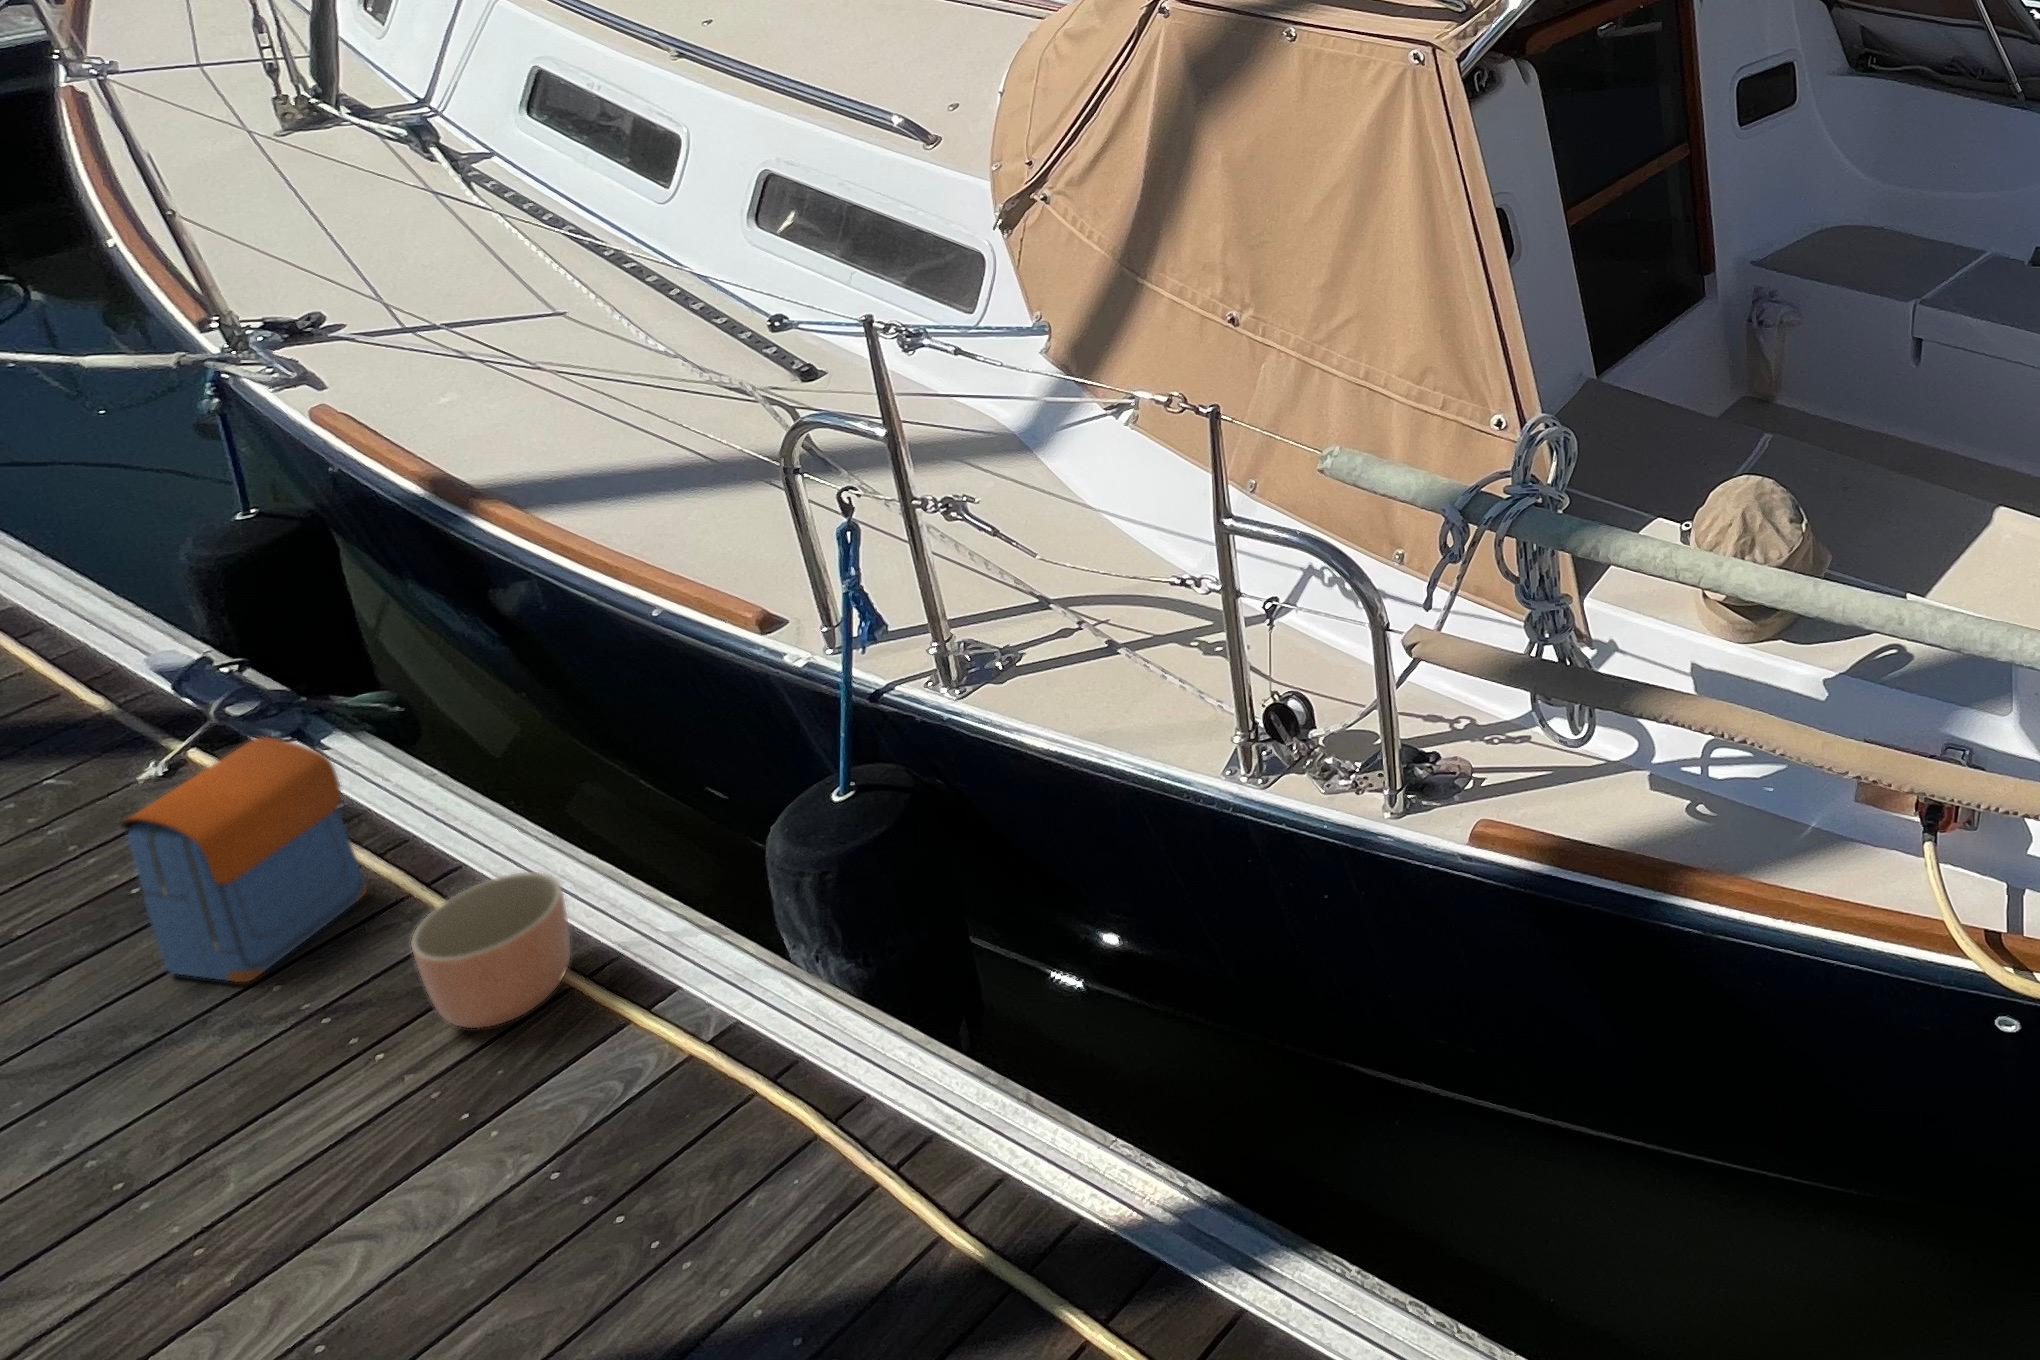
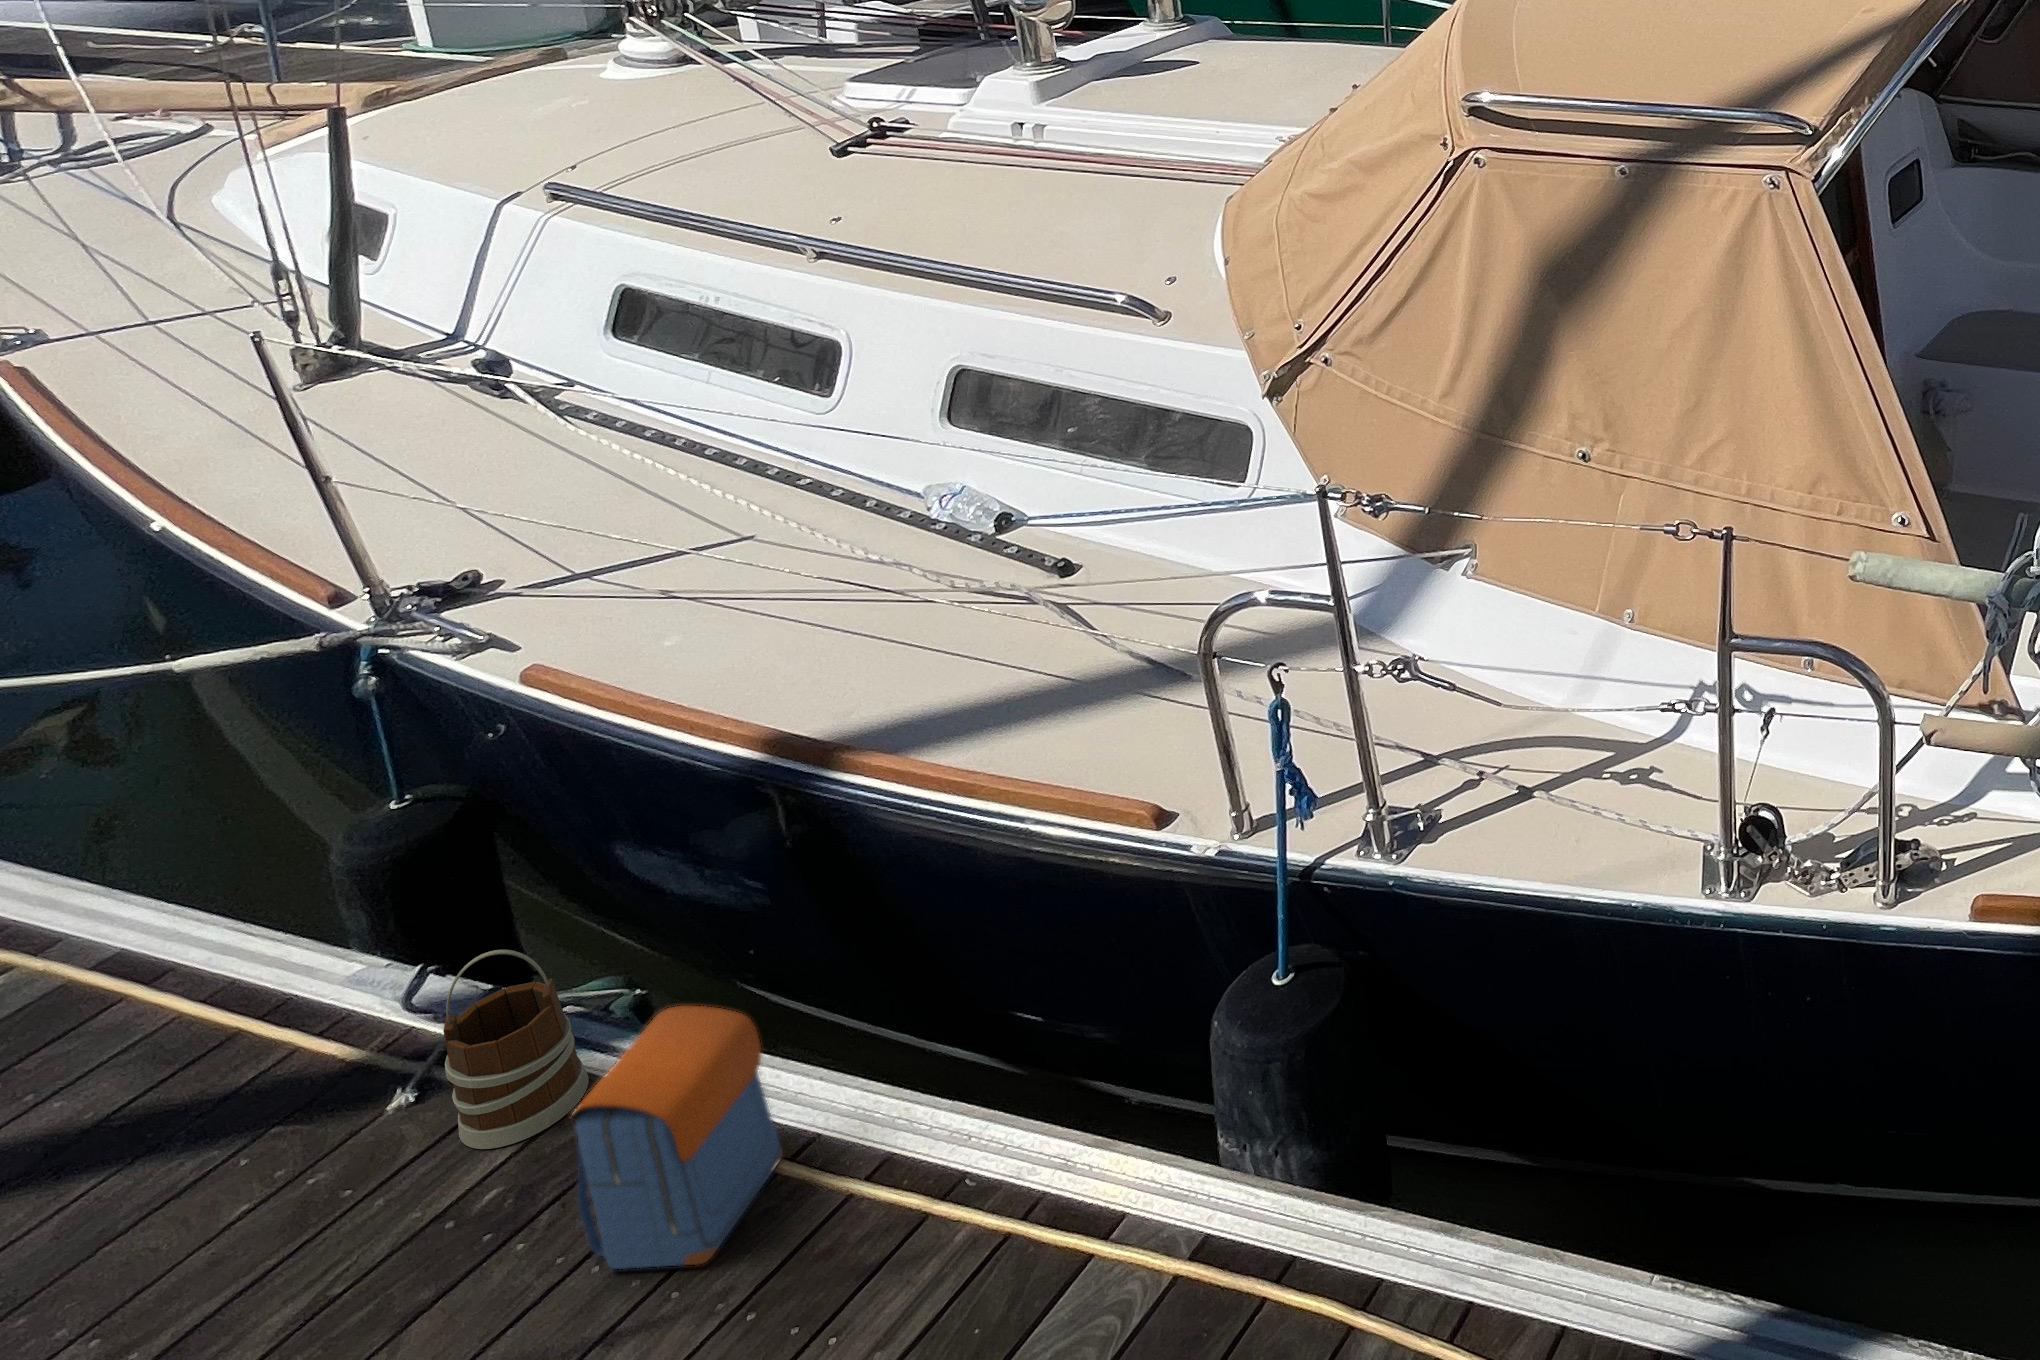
wooden bucket: none [100,661,254,843] -> present [443,950,589,1149]
planter: present [411,872,570,1028] -> none [916,1097,1056,1265]

